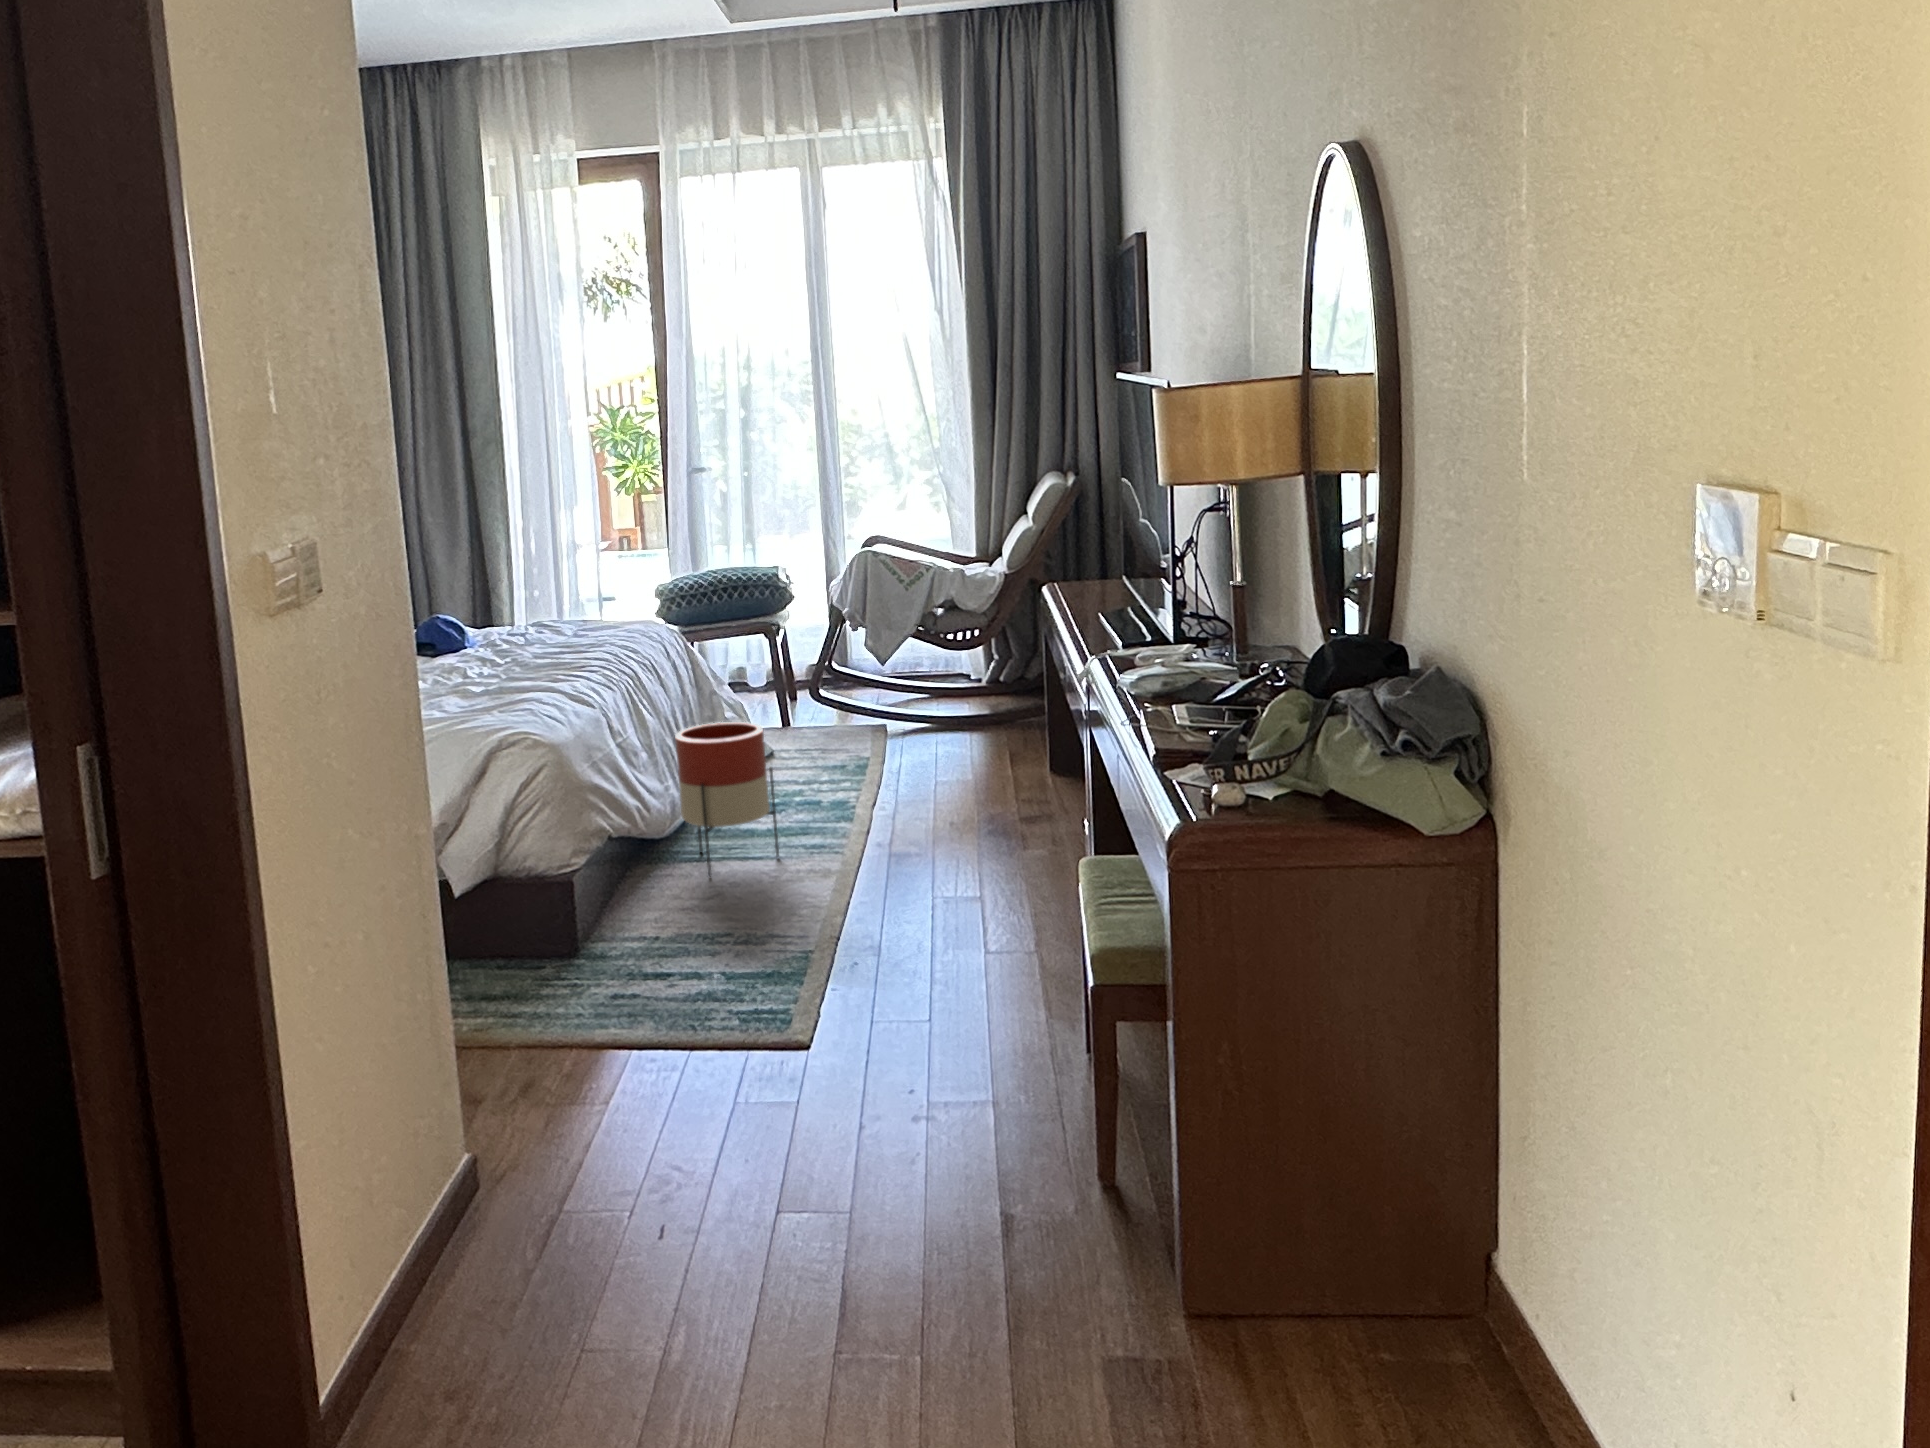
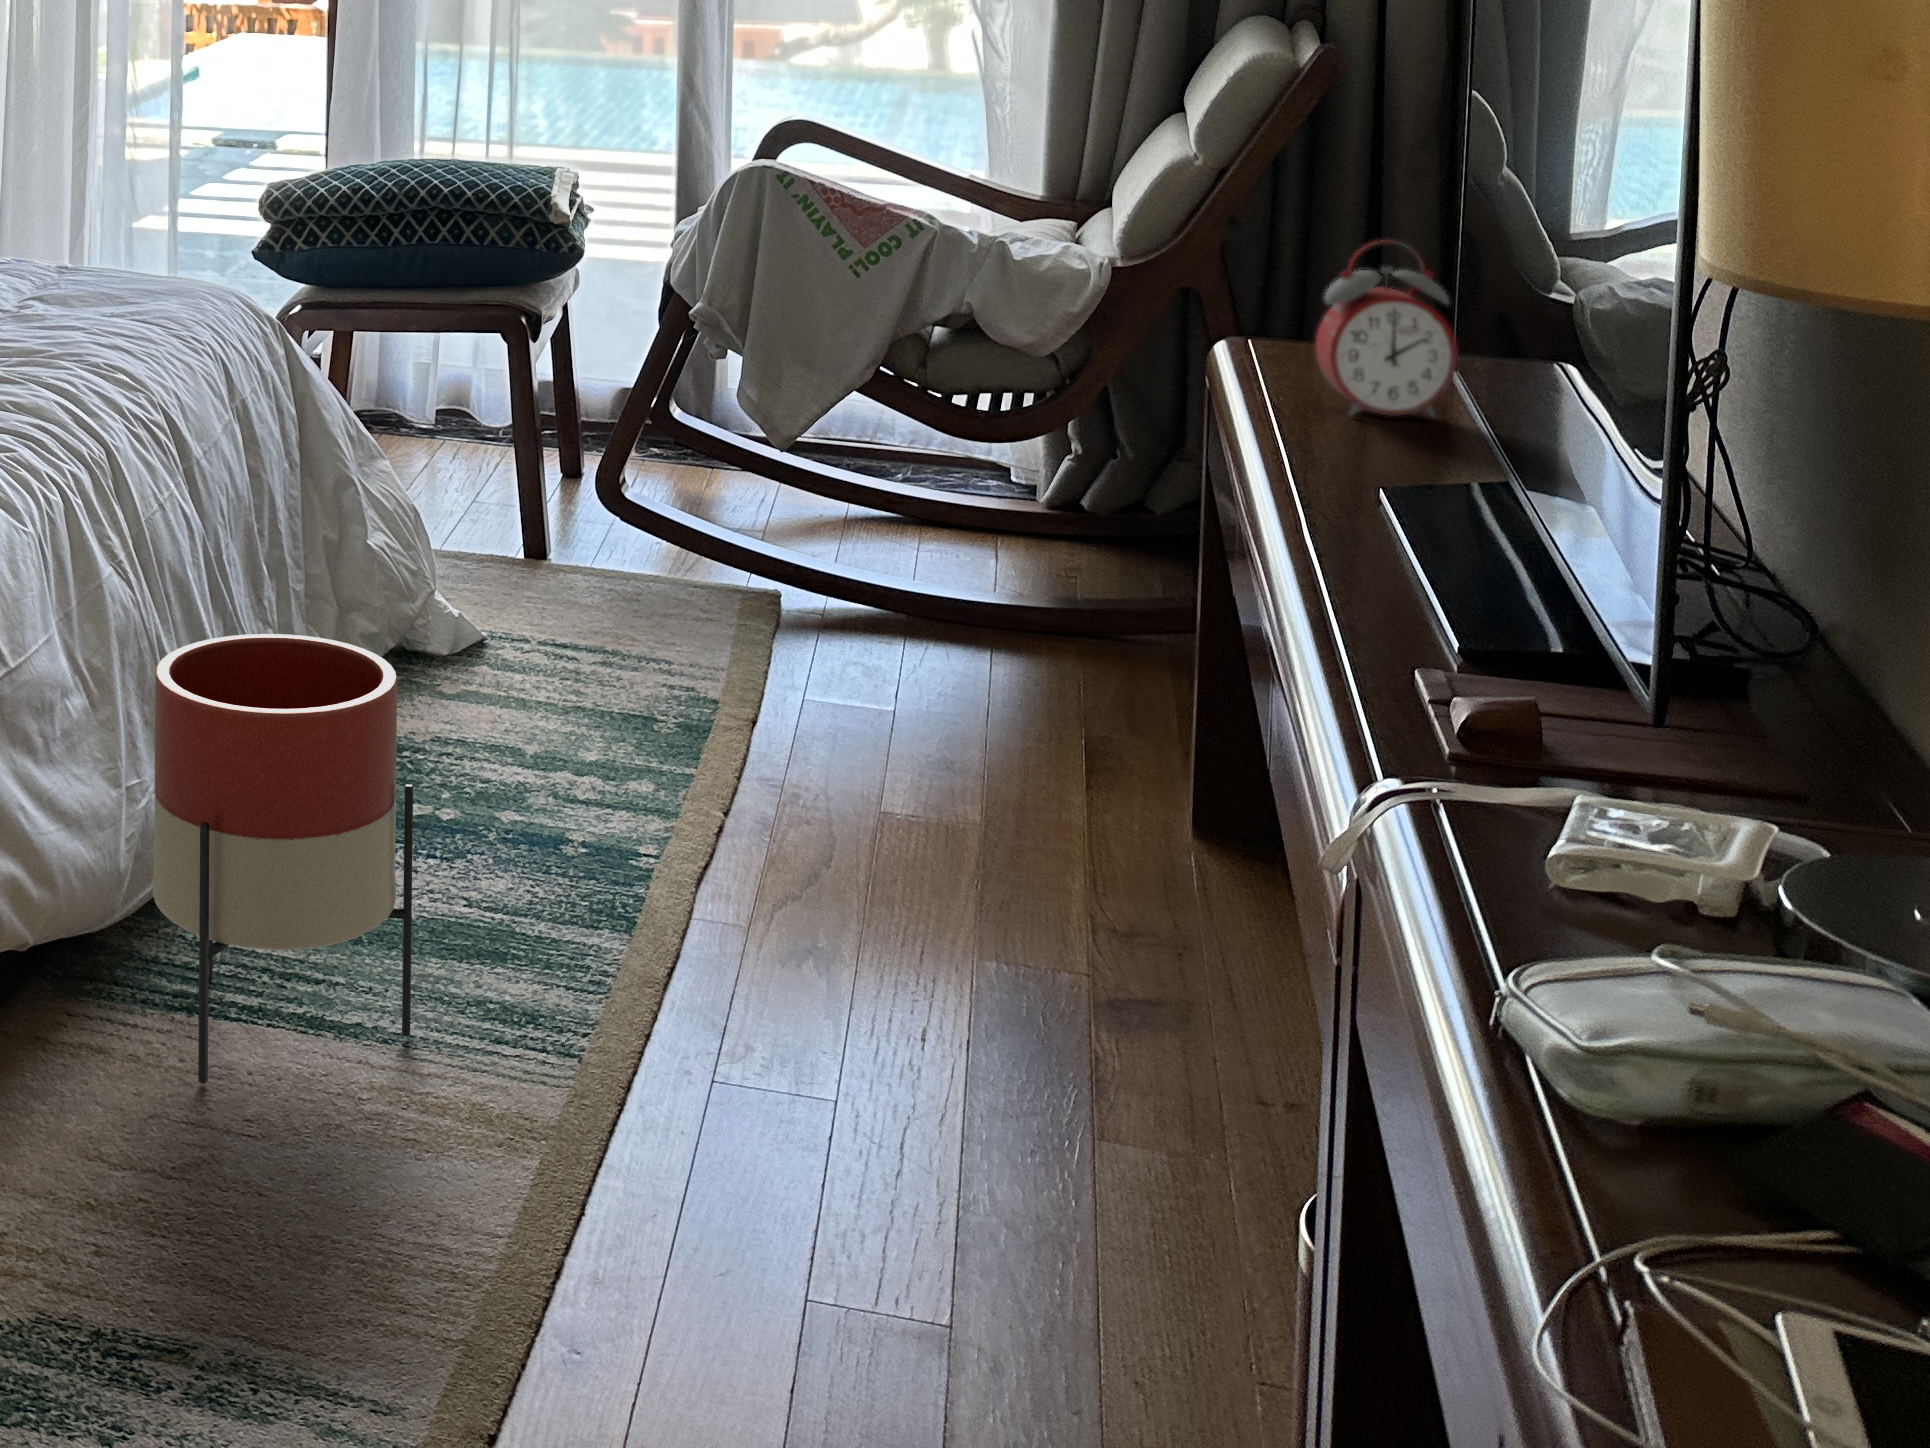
alarm clock: none [1073,539,1121,603] -> present [1316,240,1458,417]

